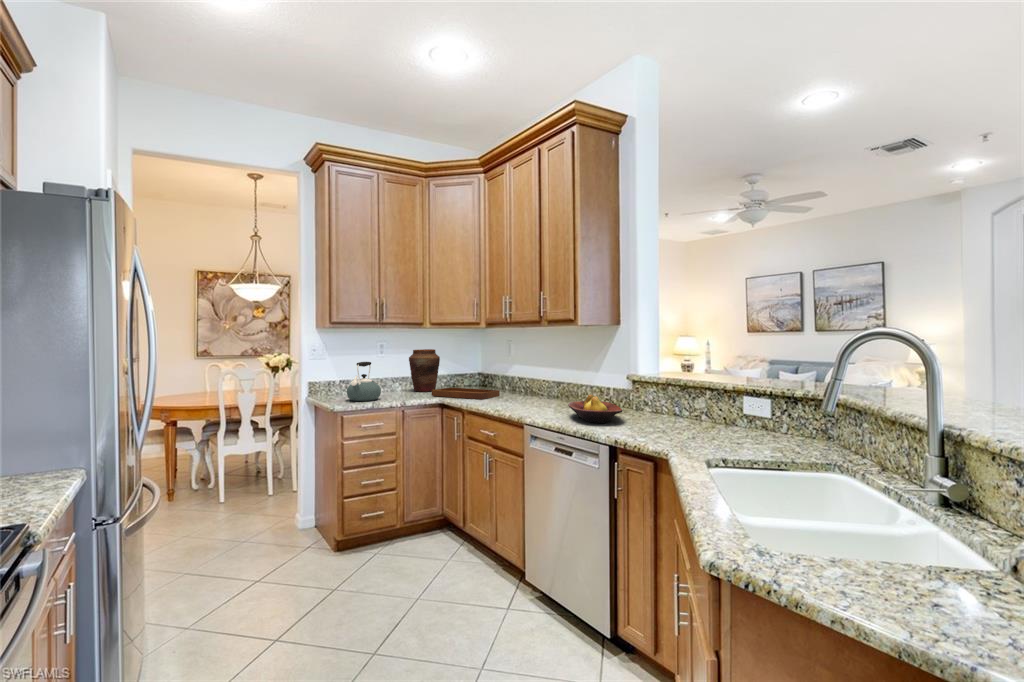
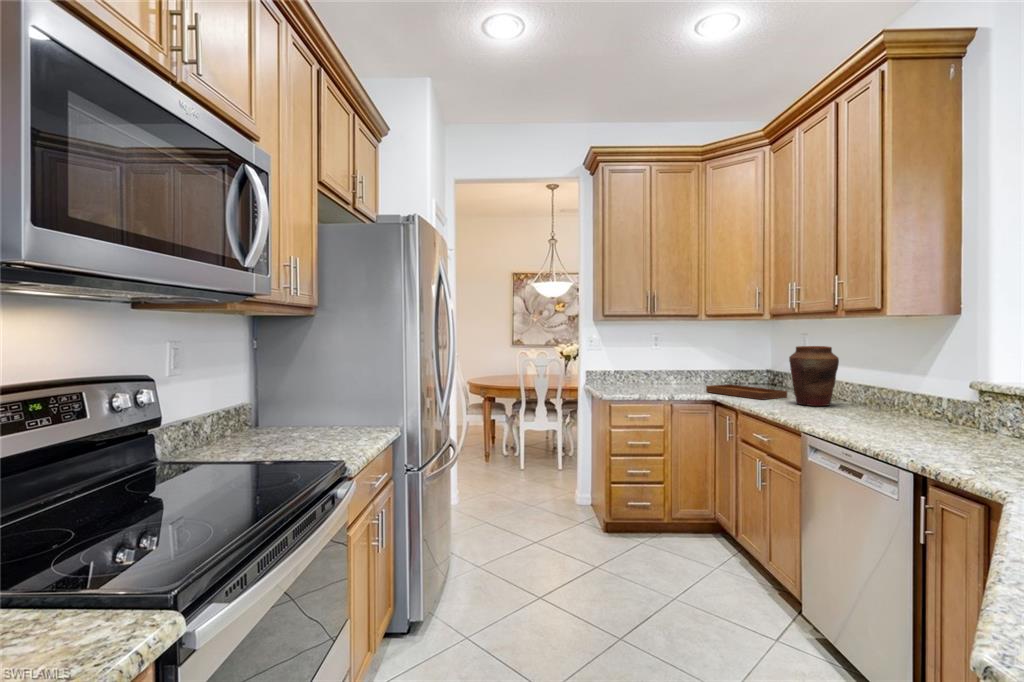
vase: present [409,349,440,392] -> present [789,346,839,406]
kettle: present [347,362,381,401] -> none [619,354,652,393]
fruit bowl: present [568,394,623,423] -> none [866,404,948,443]

